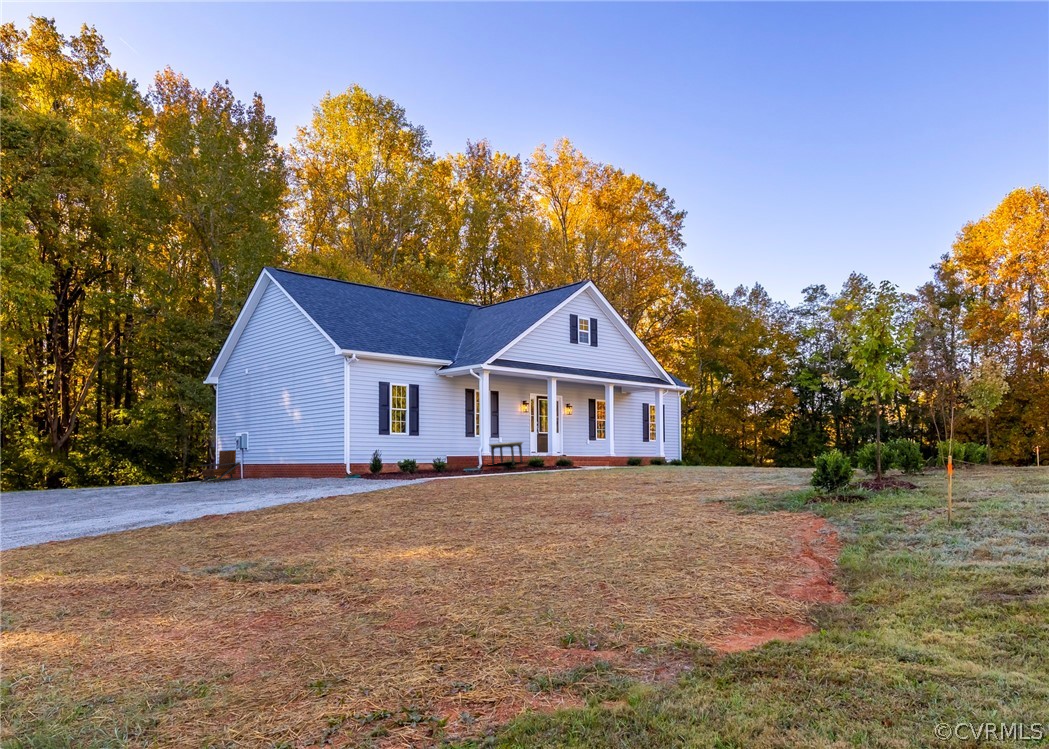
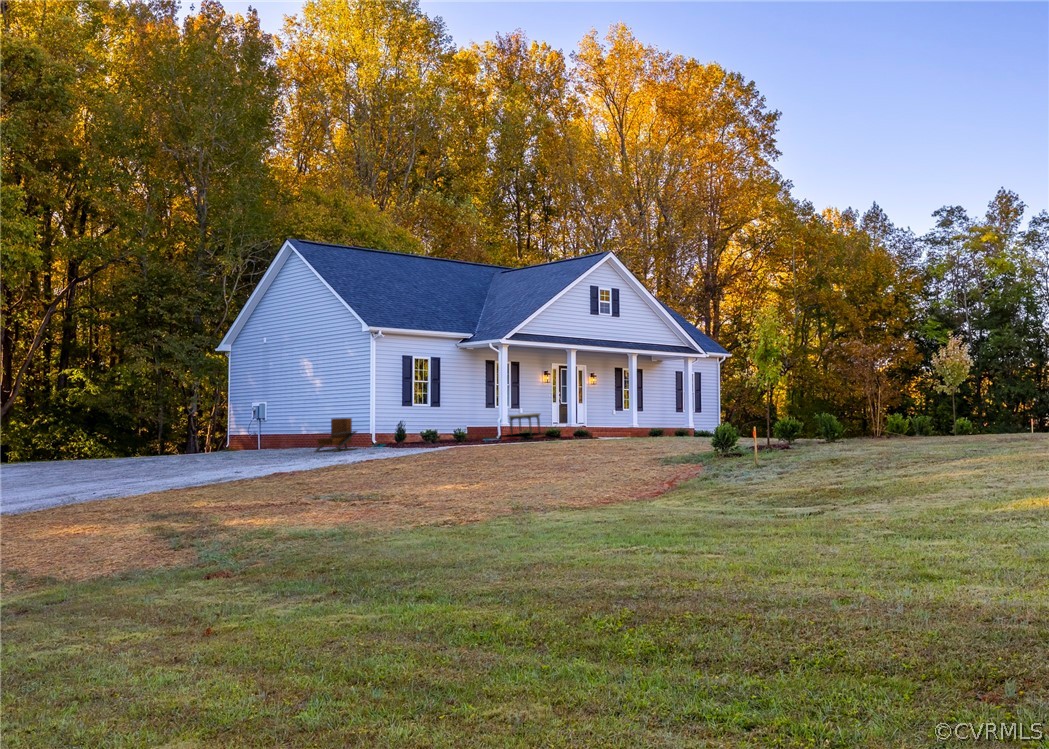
lounge chair: present [200,450,240,482] -> present [315,418,357,452]

